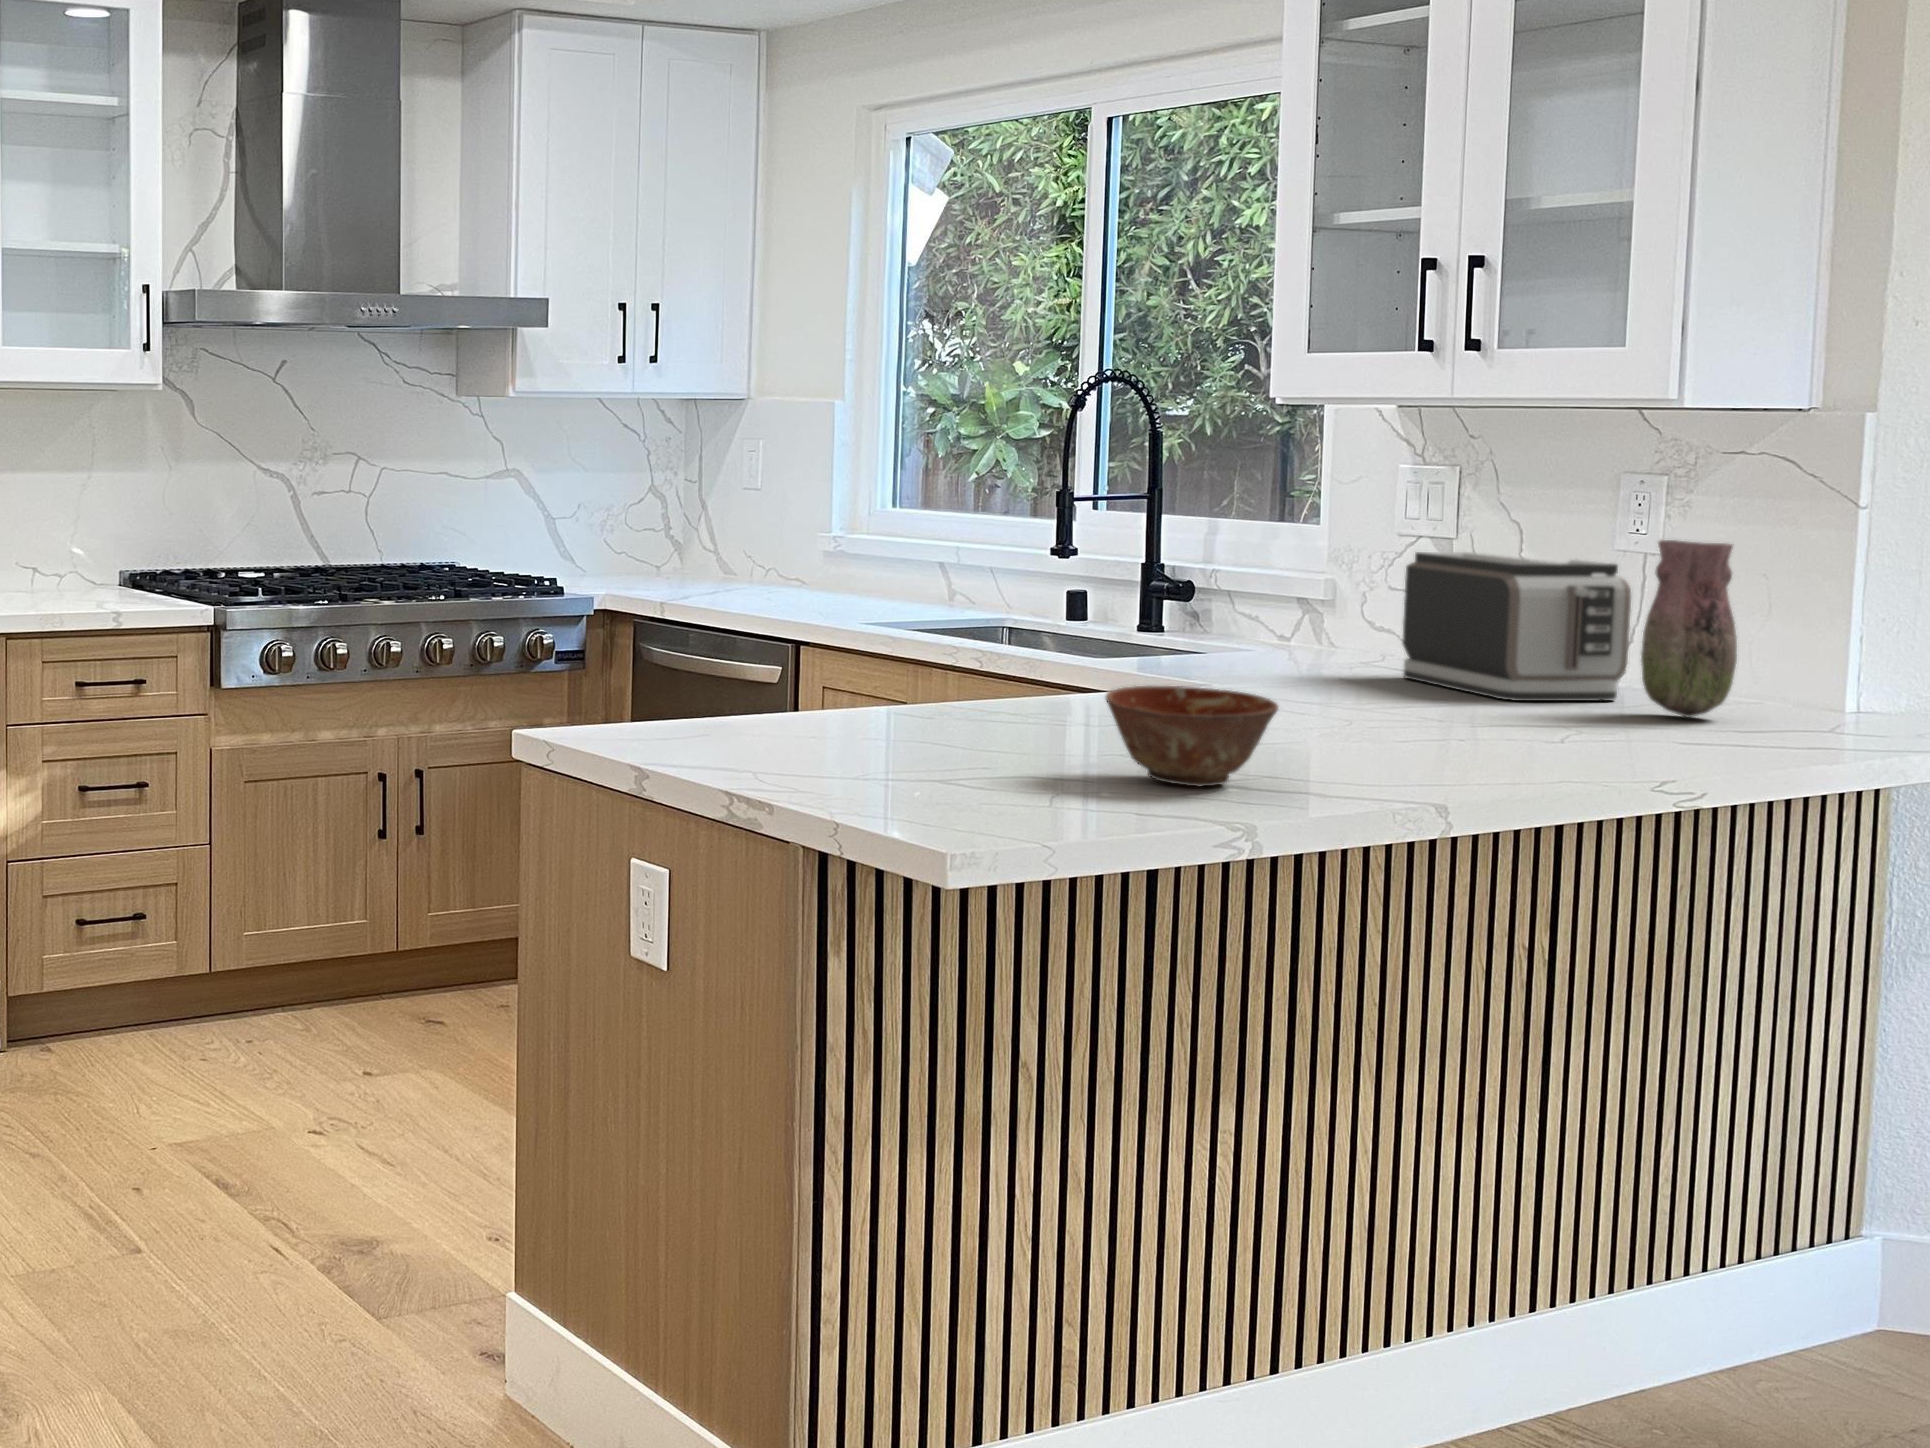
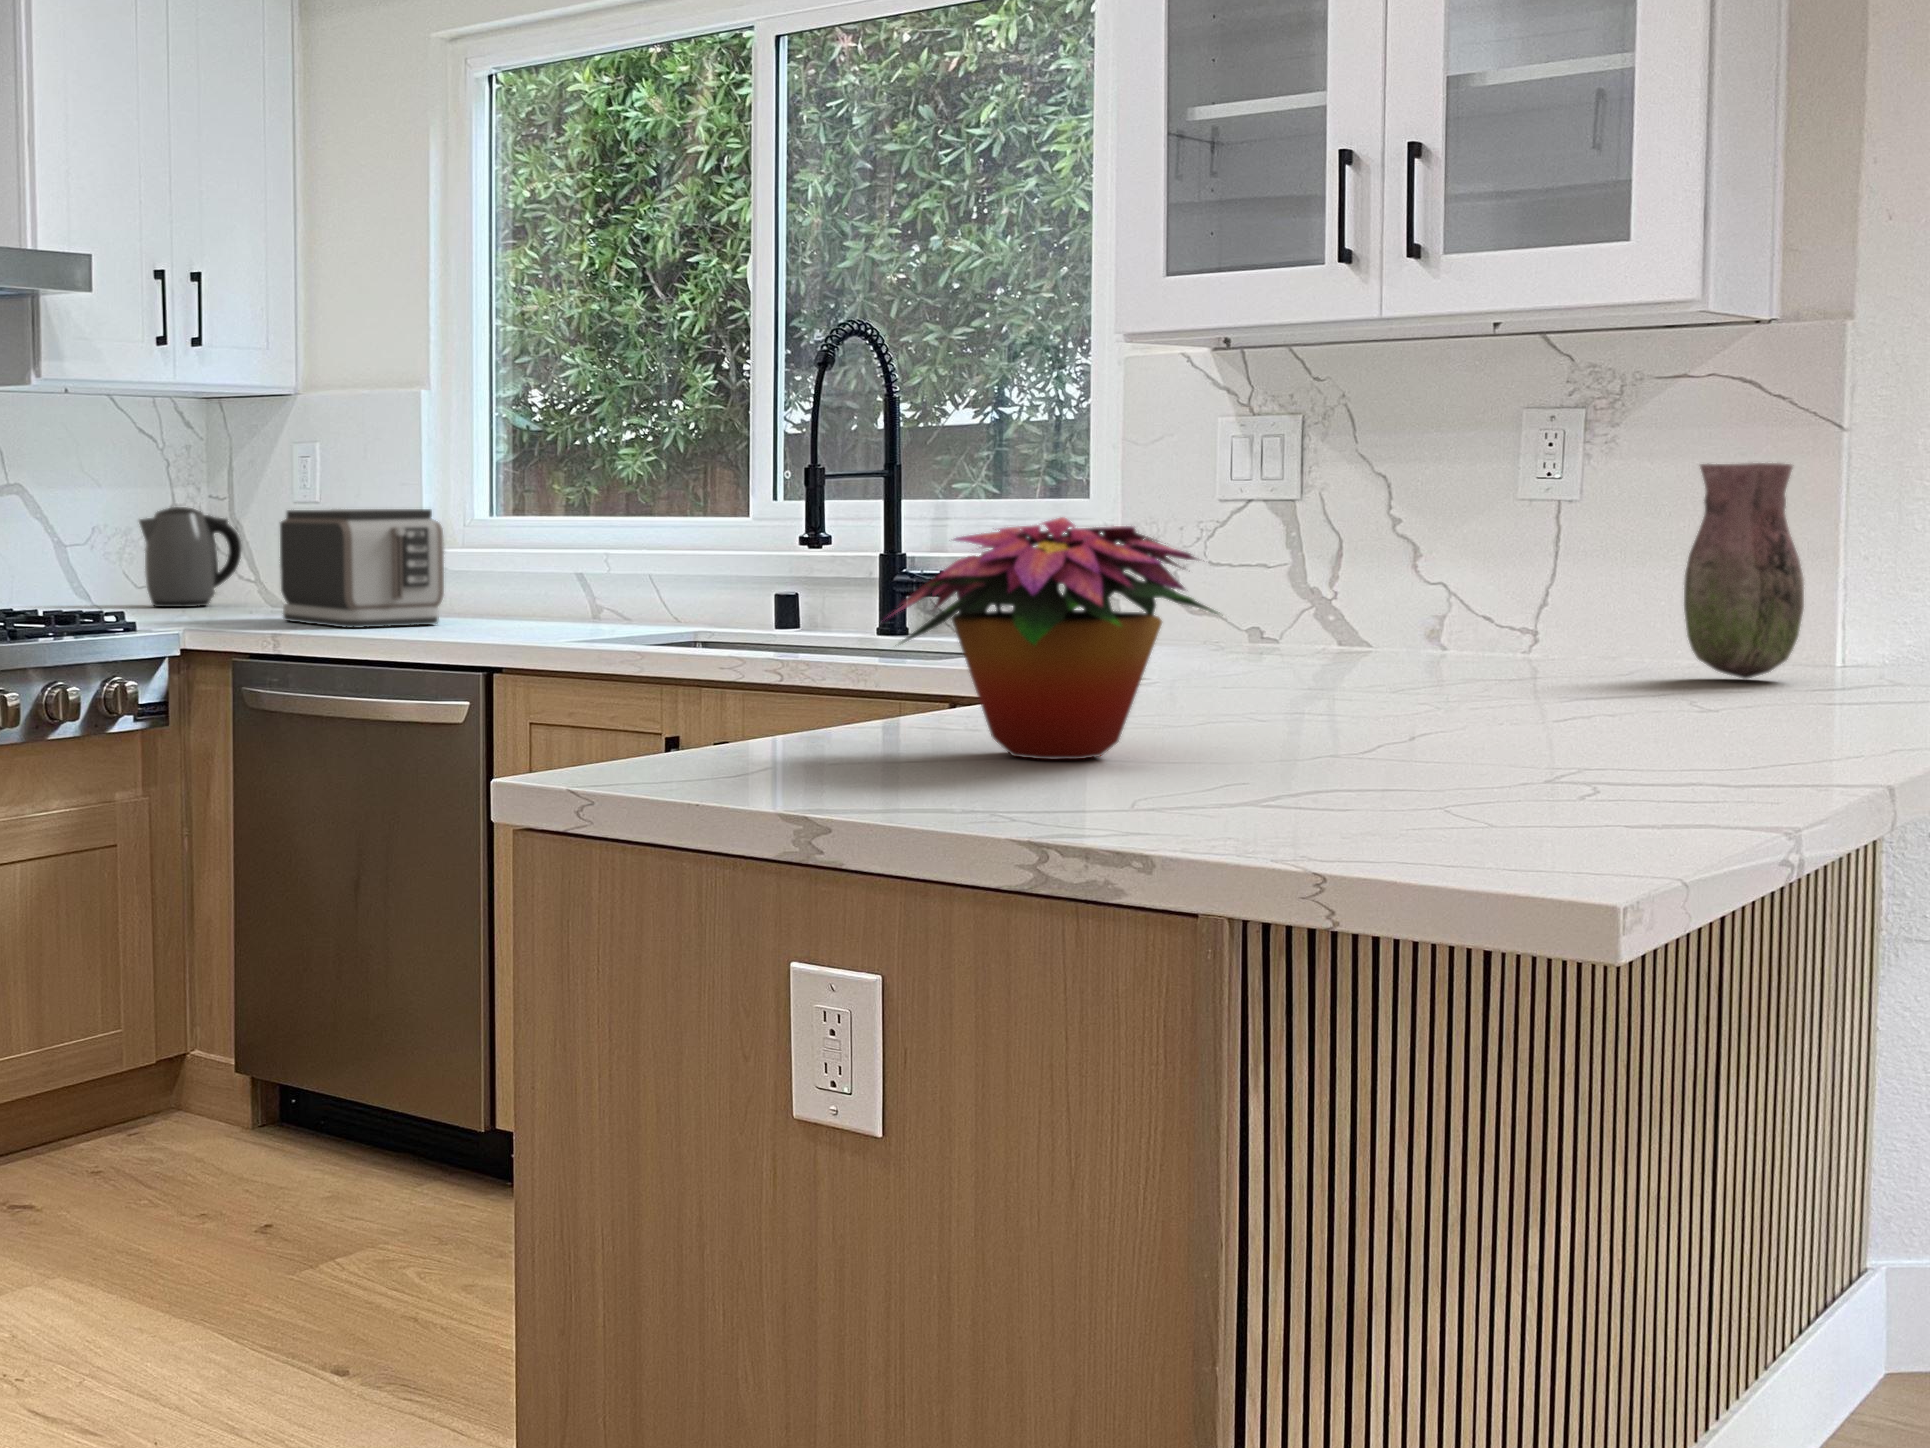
kettle: none [618,489,703,571] -> present [139,507,242,607]
toaster: present [1402,552,1631,701] -> present [280,509,444,628]
flower arrangement: none [804,578,1051,744] -> present [895,517,1217,759]
ceramic bowl: present [1106,686,1278,787] -> none [1433,645,1703,787]

